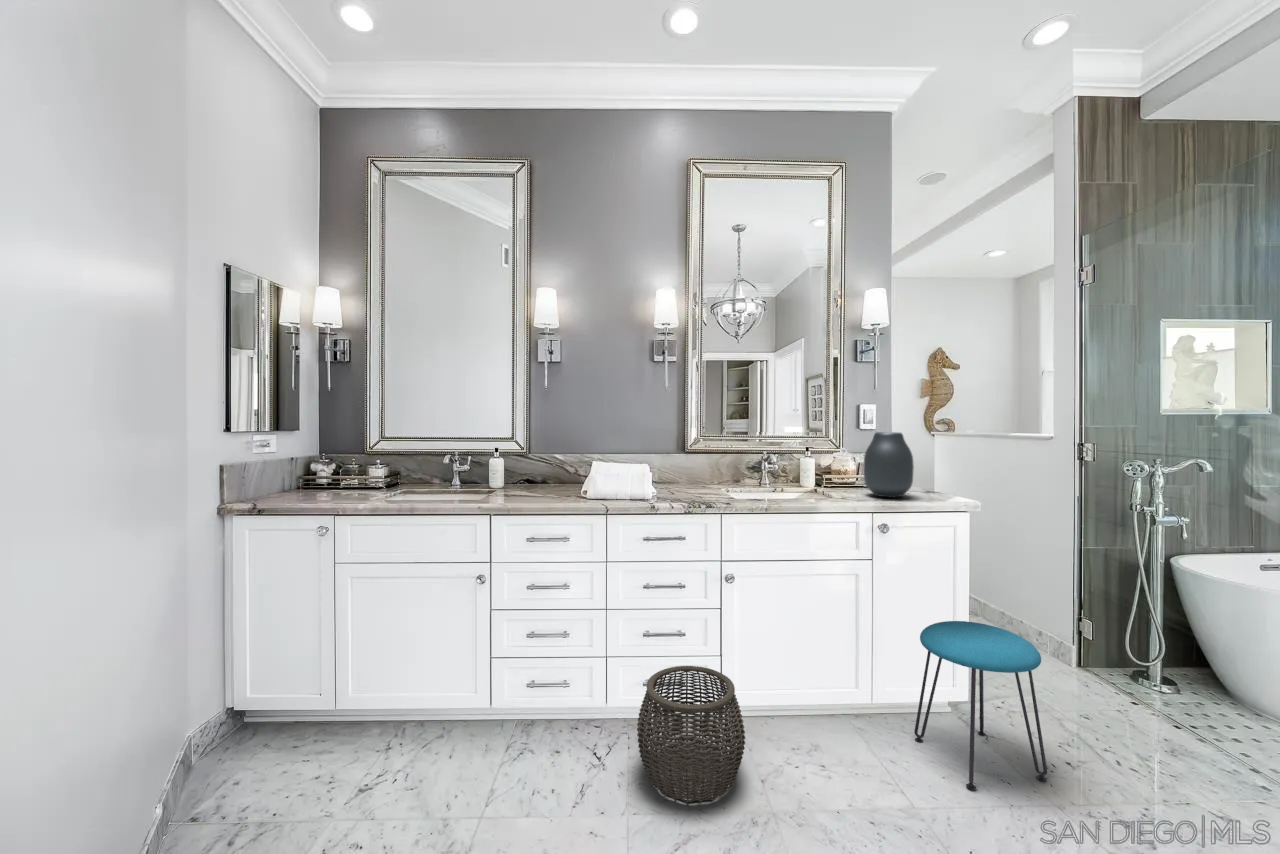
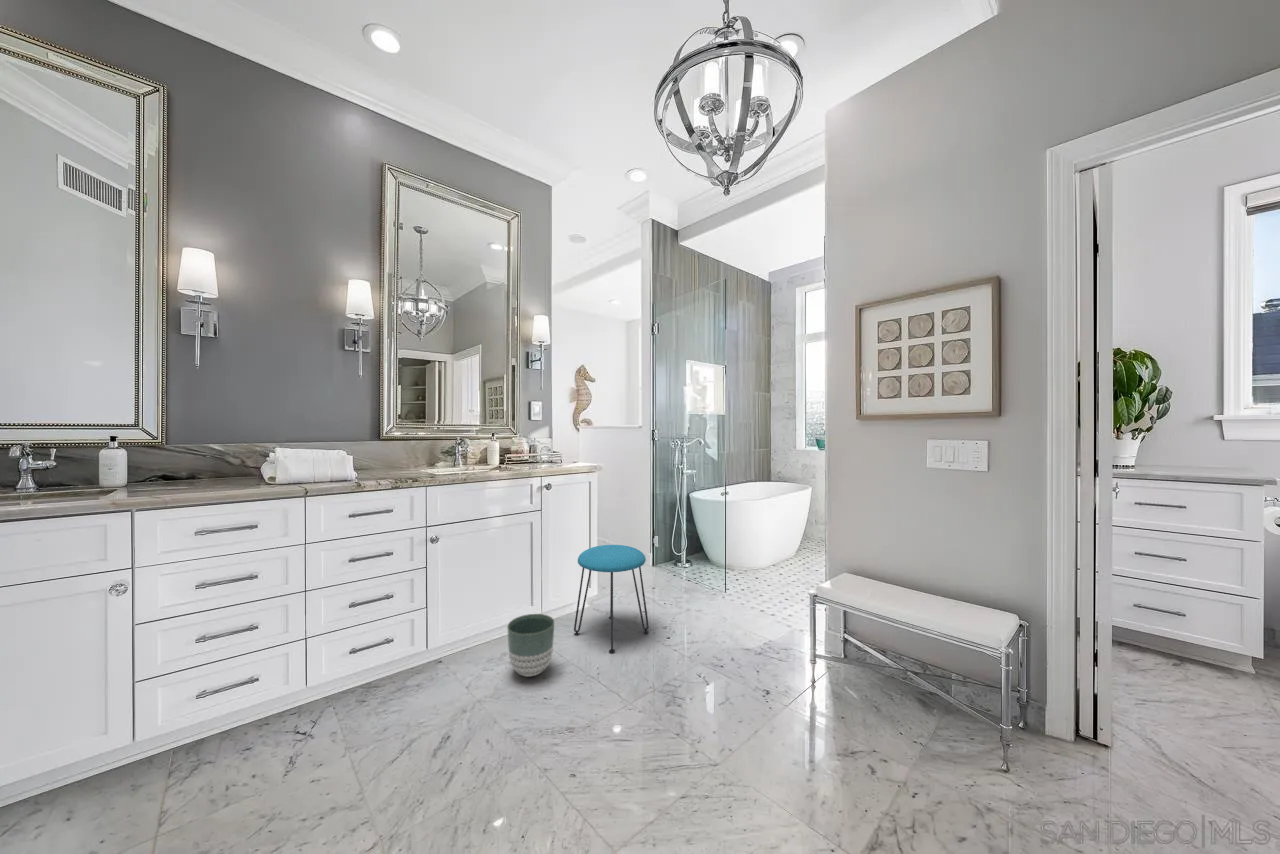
vase: present [864,432,914,497] -> none [537,420,570,466]
woven basket: present [637,666,745,803] -> none [346,625,458,753]
planter: none [811,692,875,777] -> present [507,614,554,677]

